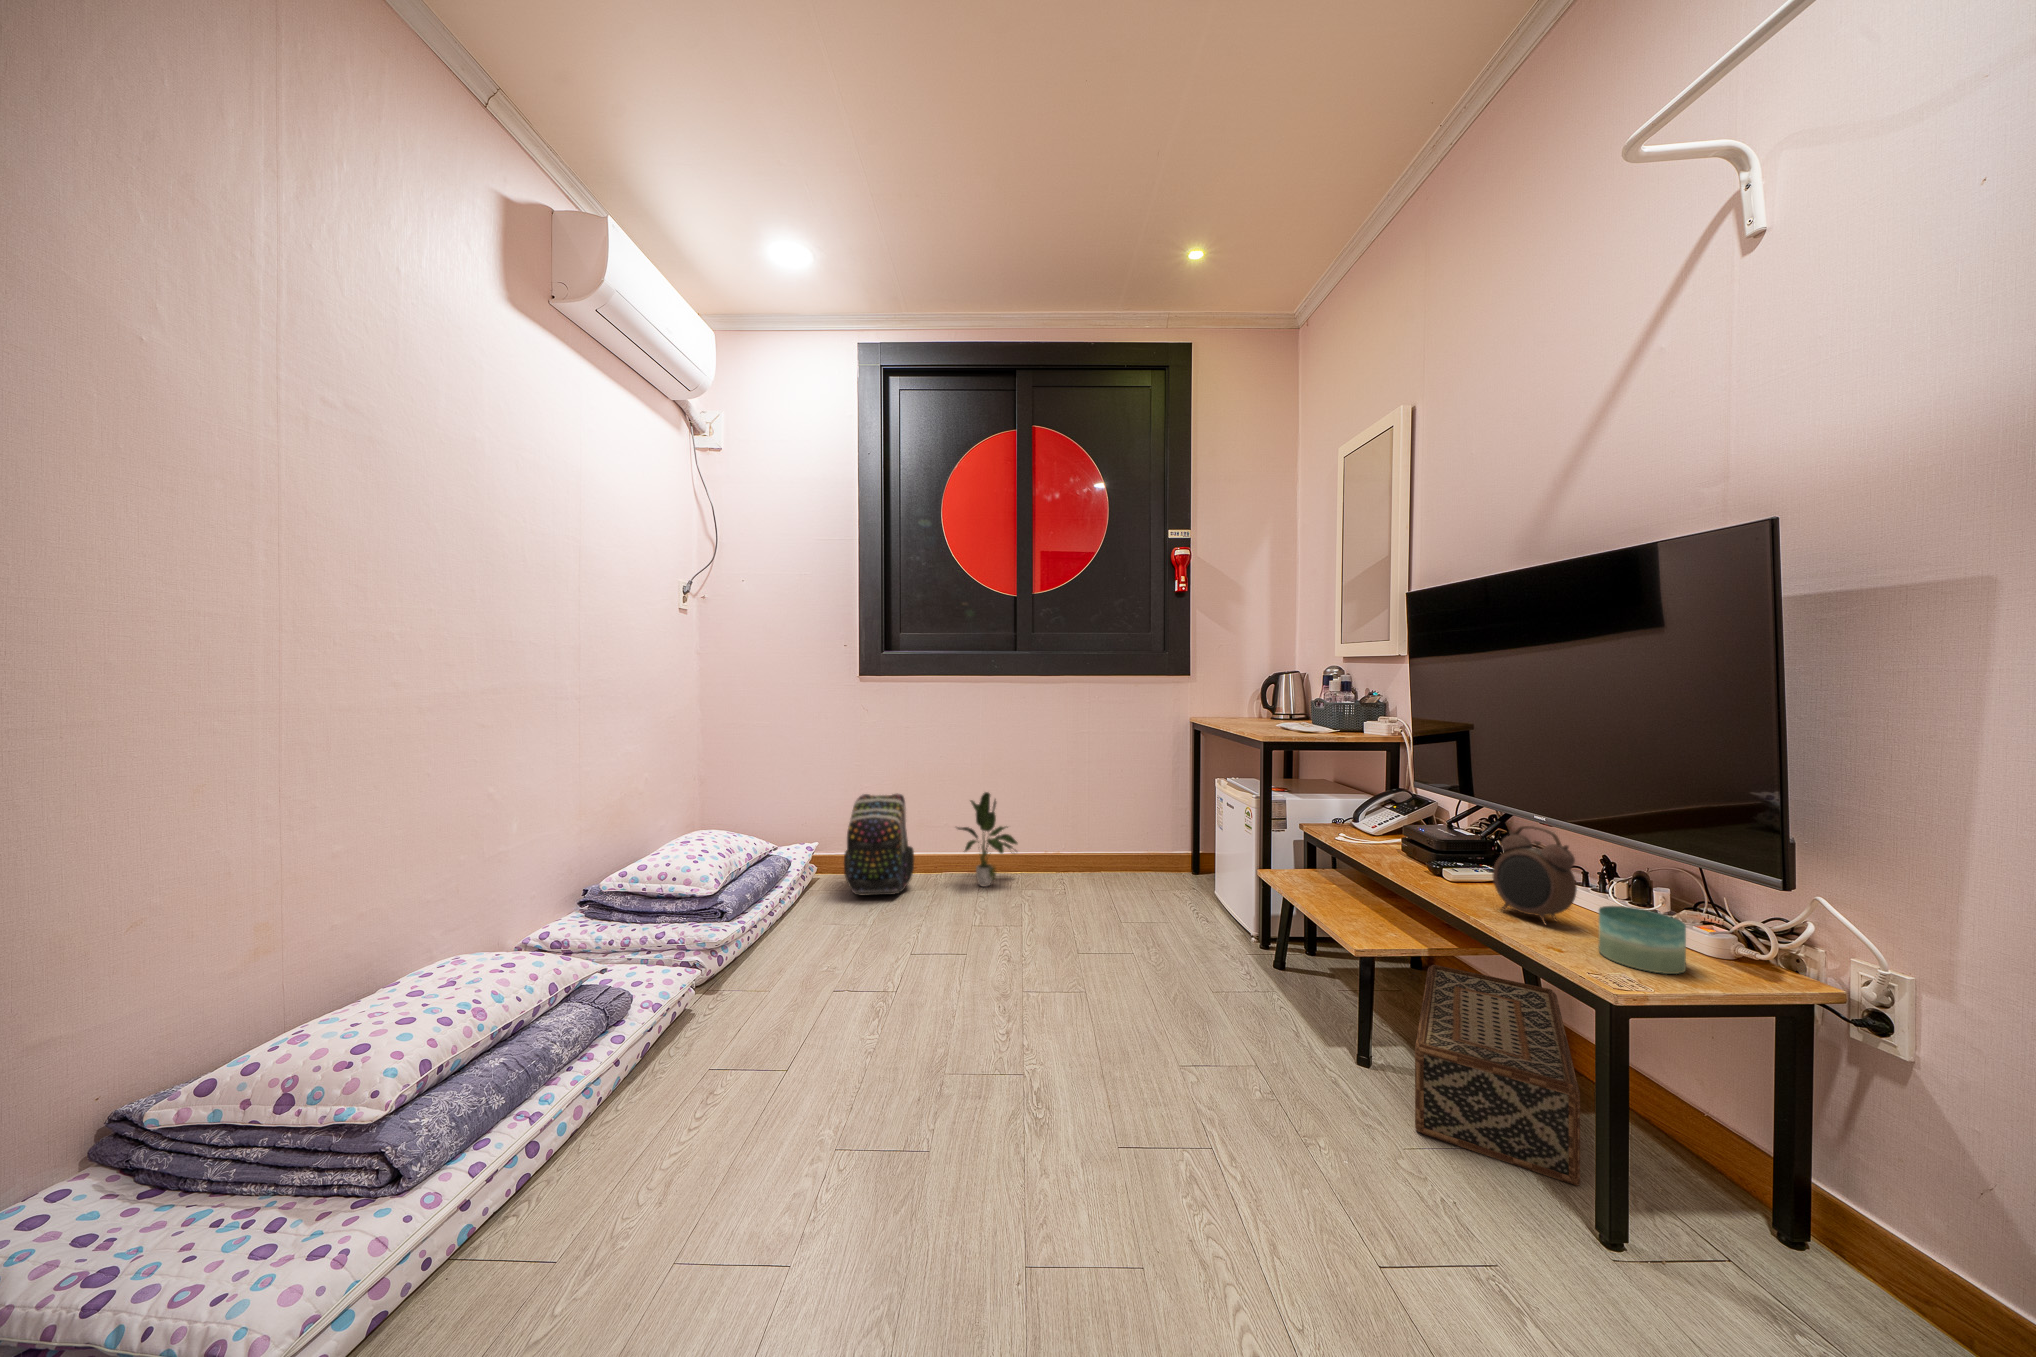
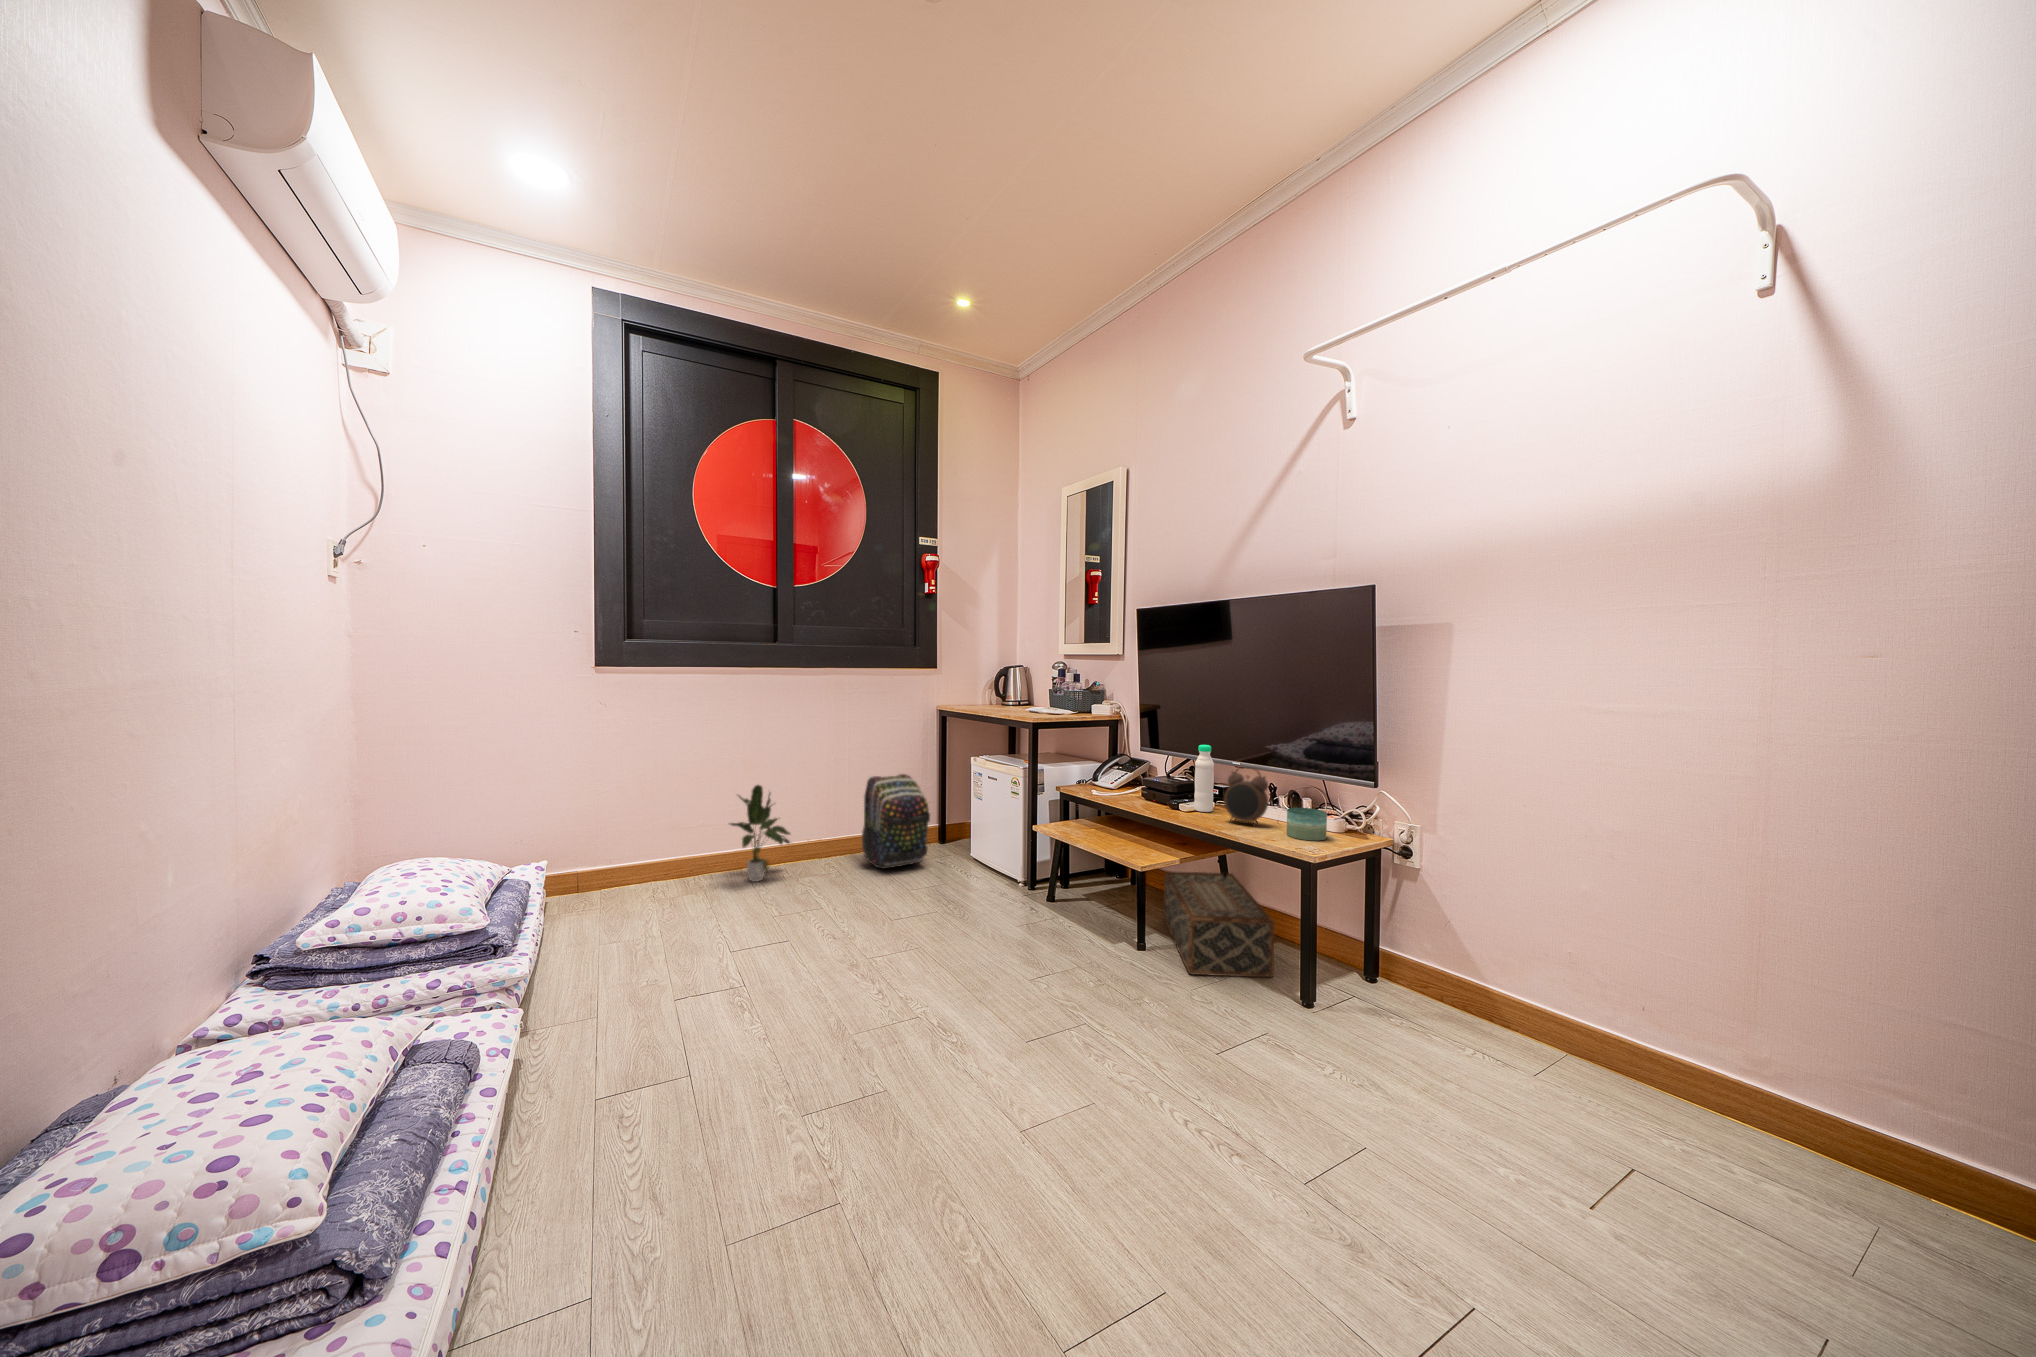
water bottle: none [1460,786,1494,889] -> present [1194,745,1214,812]
backpack: present [844,794,914,895] -> present [862,774,930,869]

